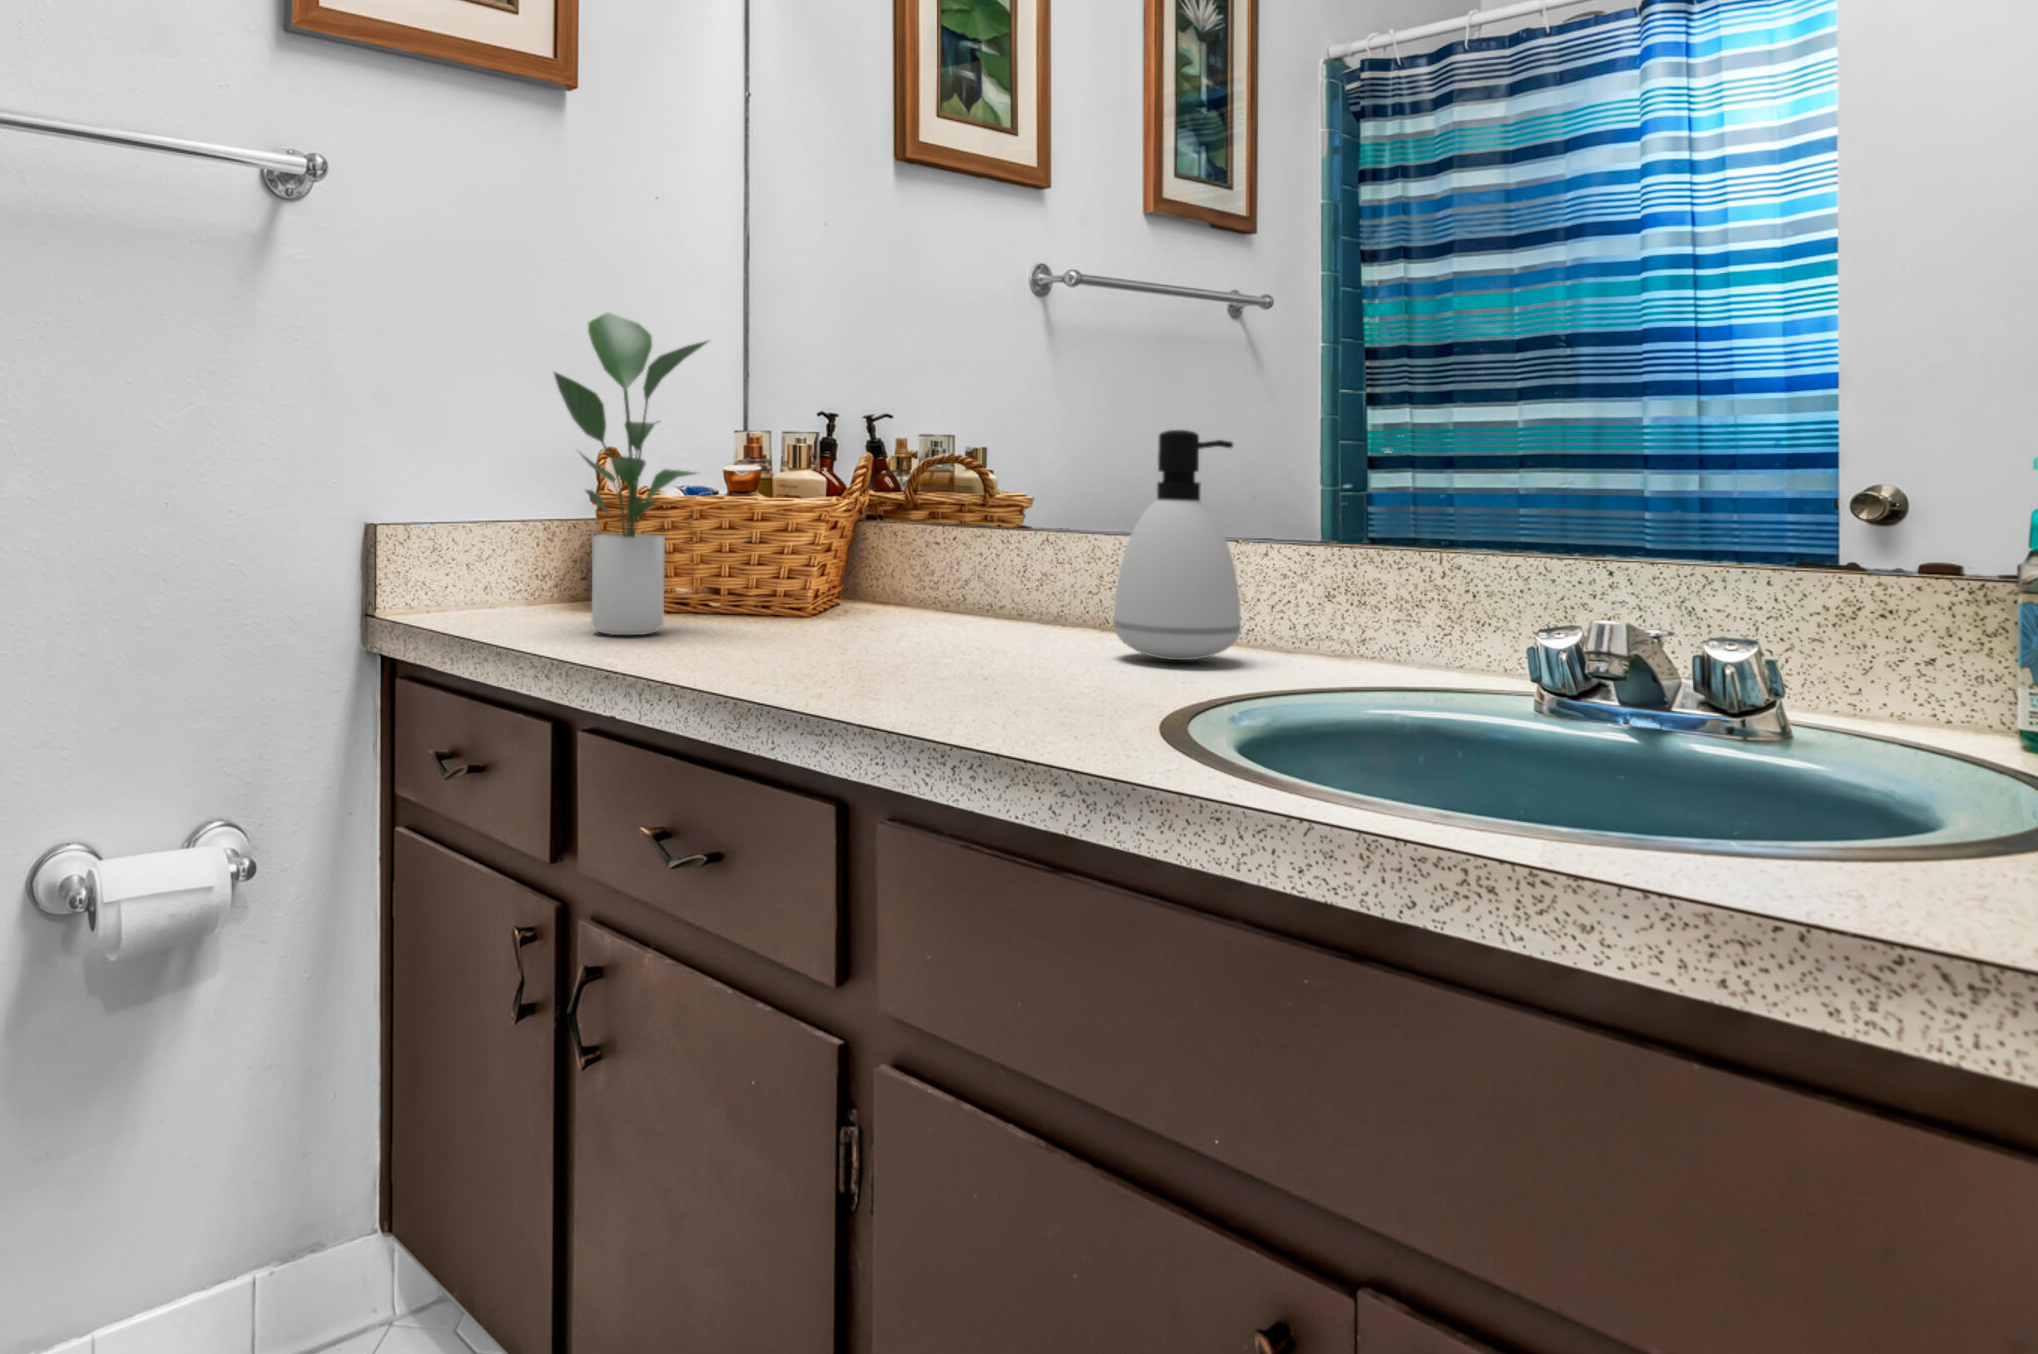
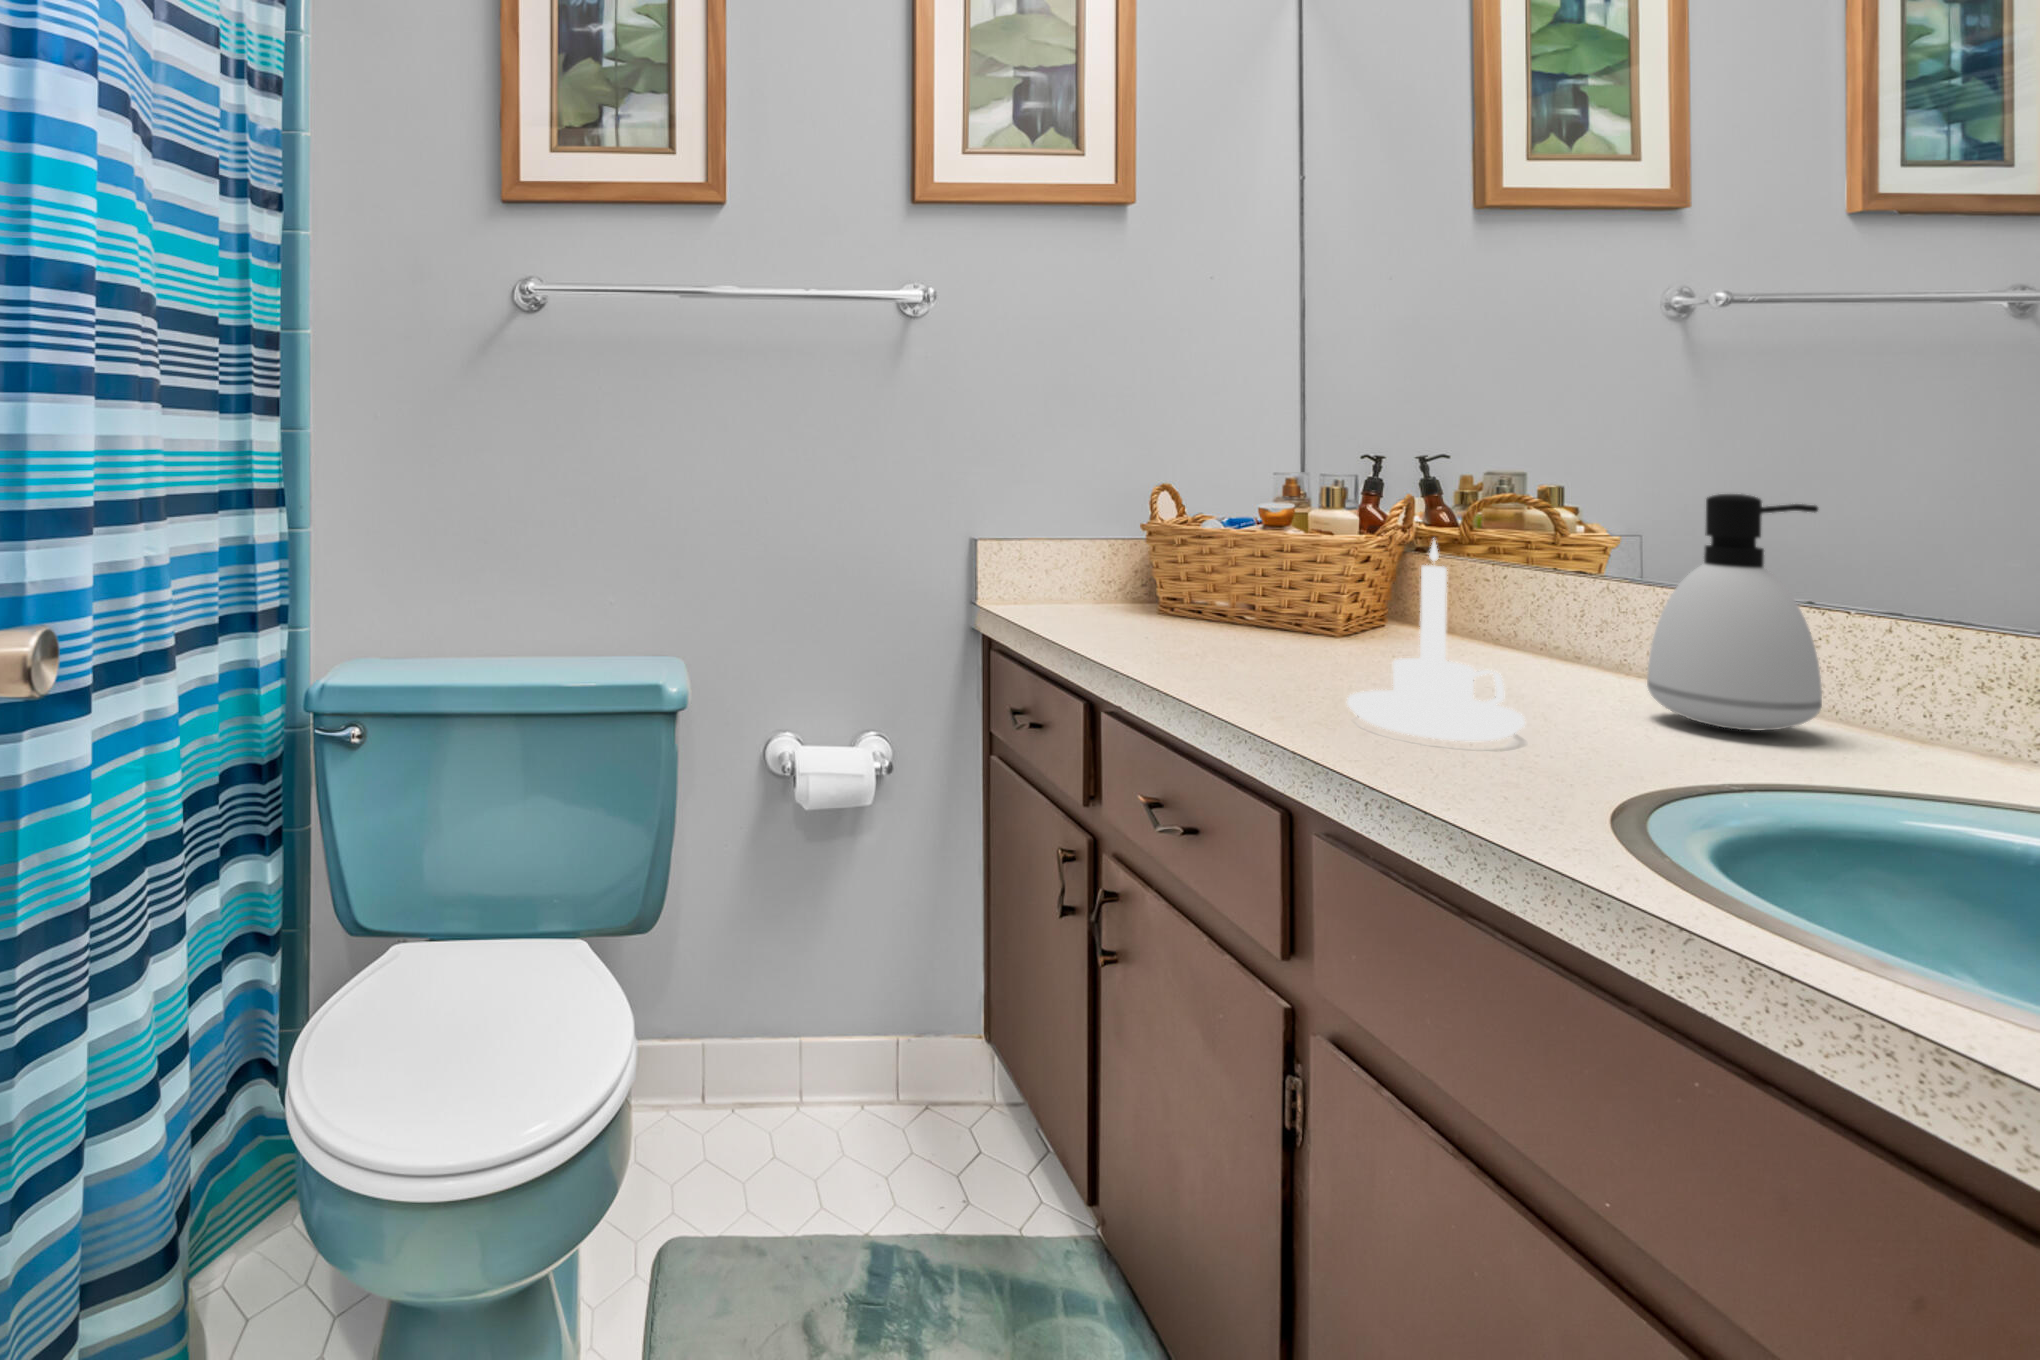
potted plant: present [554,312,707,635] -> none [1092,385,1227,642]
candle holder: none [880,469,1048,693] -> present [1347,540,1525,741]

